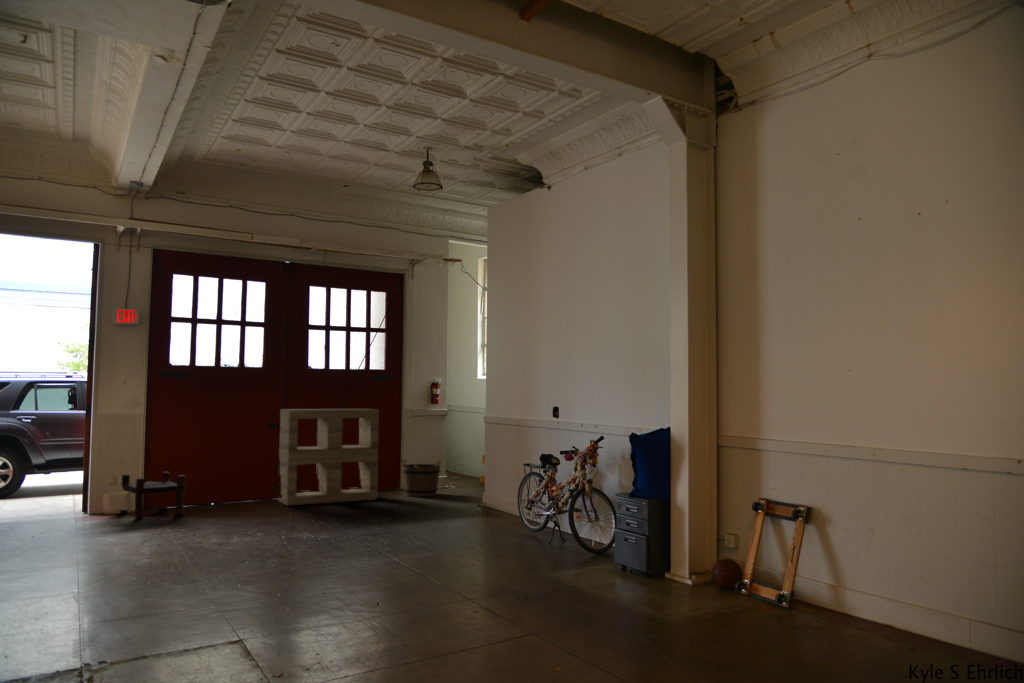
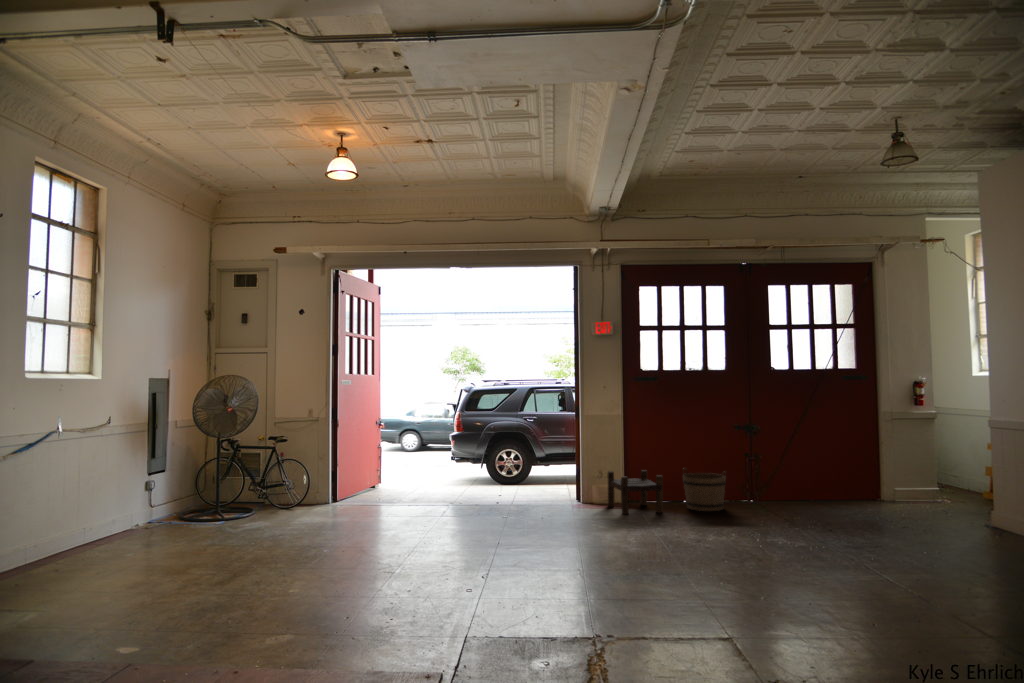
shelving unit: present [278,409,379,505] -> none [746,411,861,511]
bucket: present [403,460,440,497] -> present [683,468,726,511]

